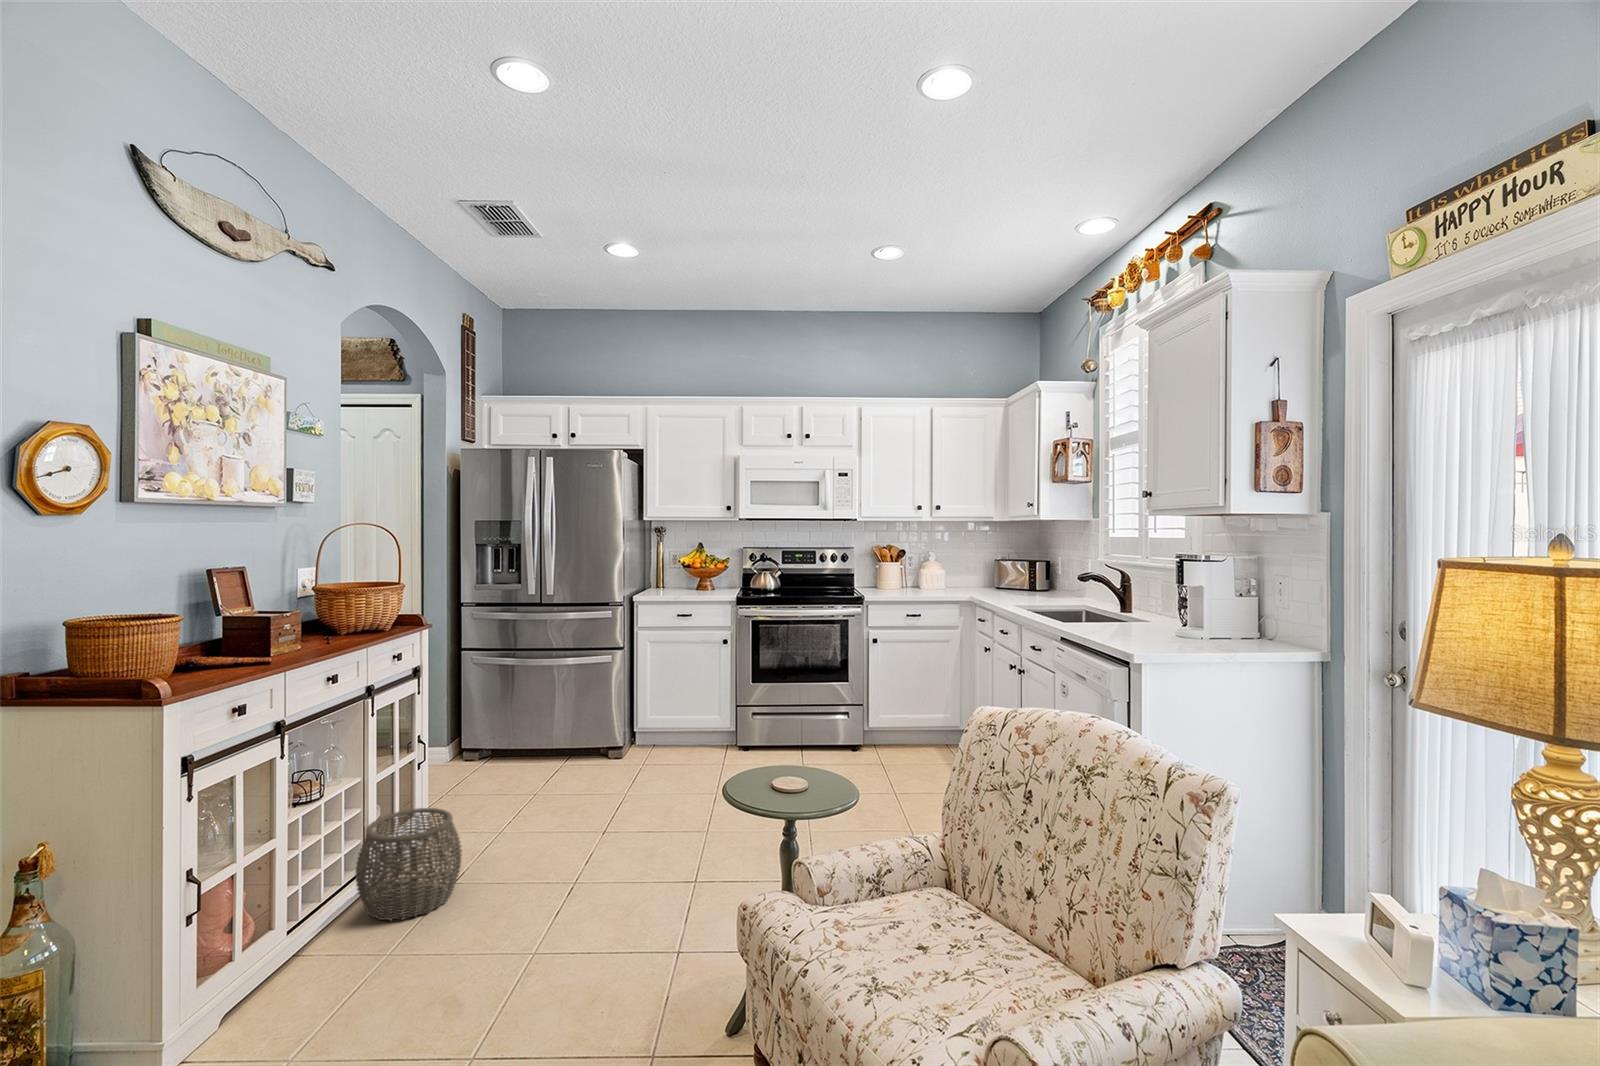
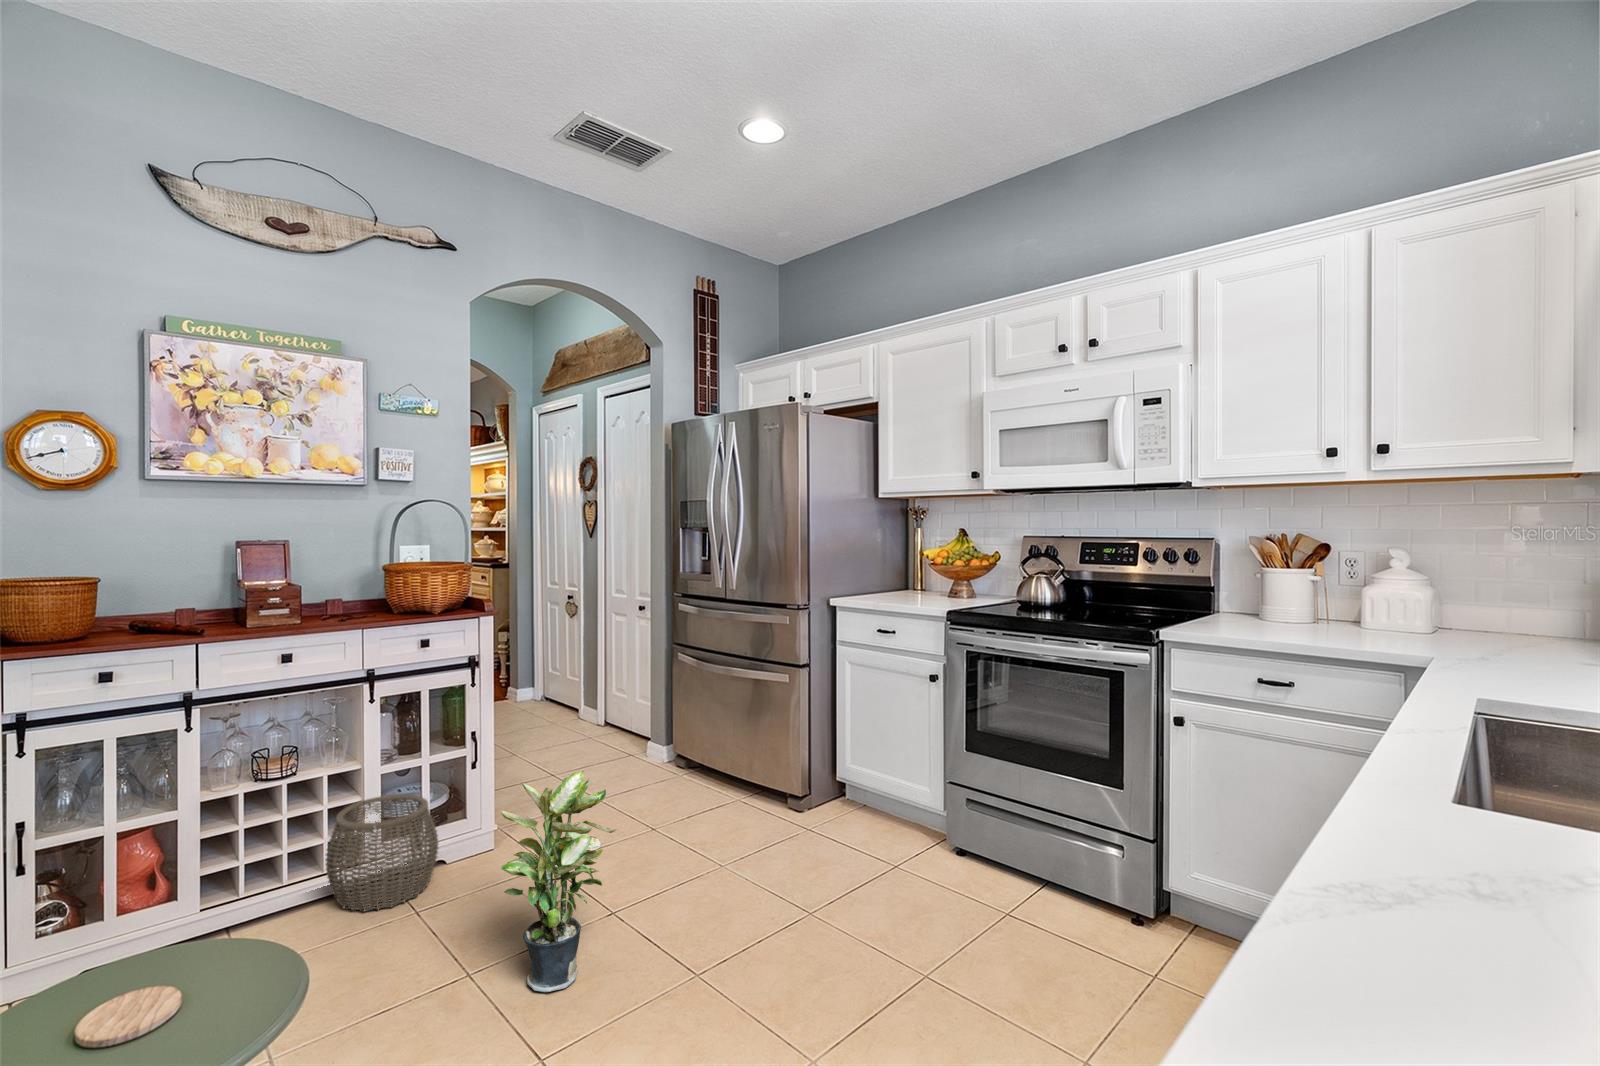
potted plant: none [614,719,700,880] -> present [501,771,617,992]

